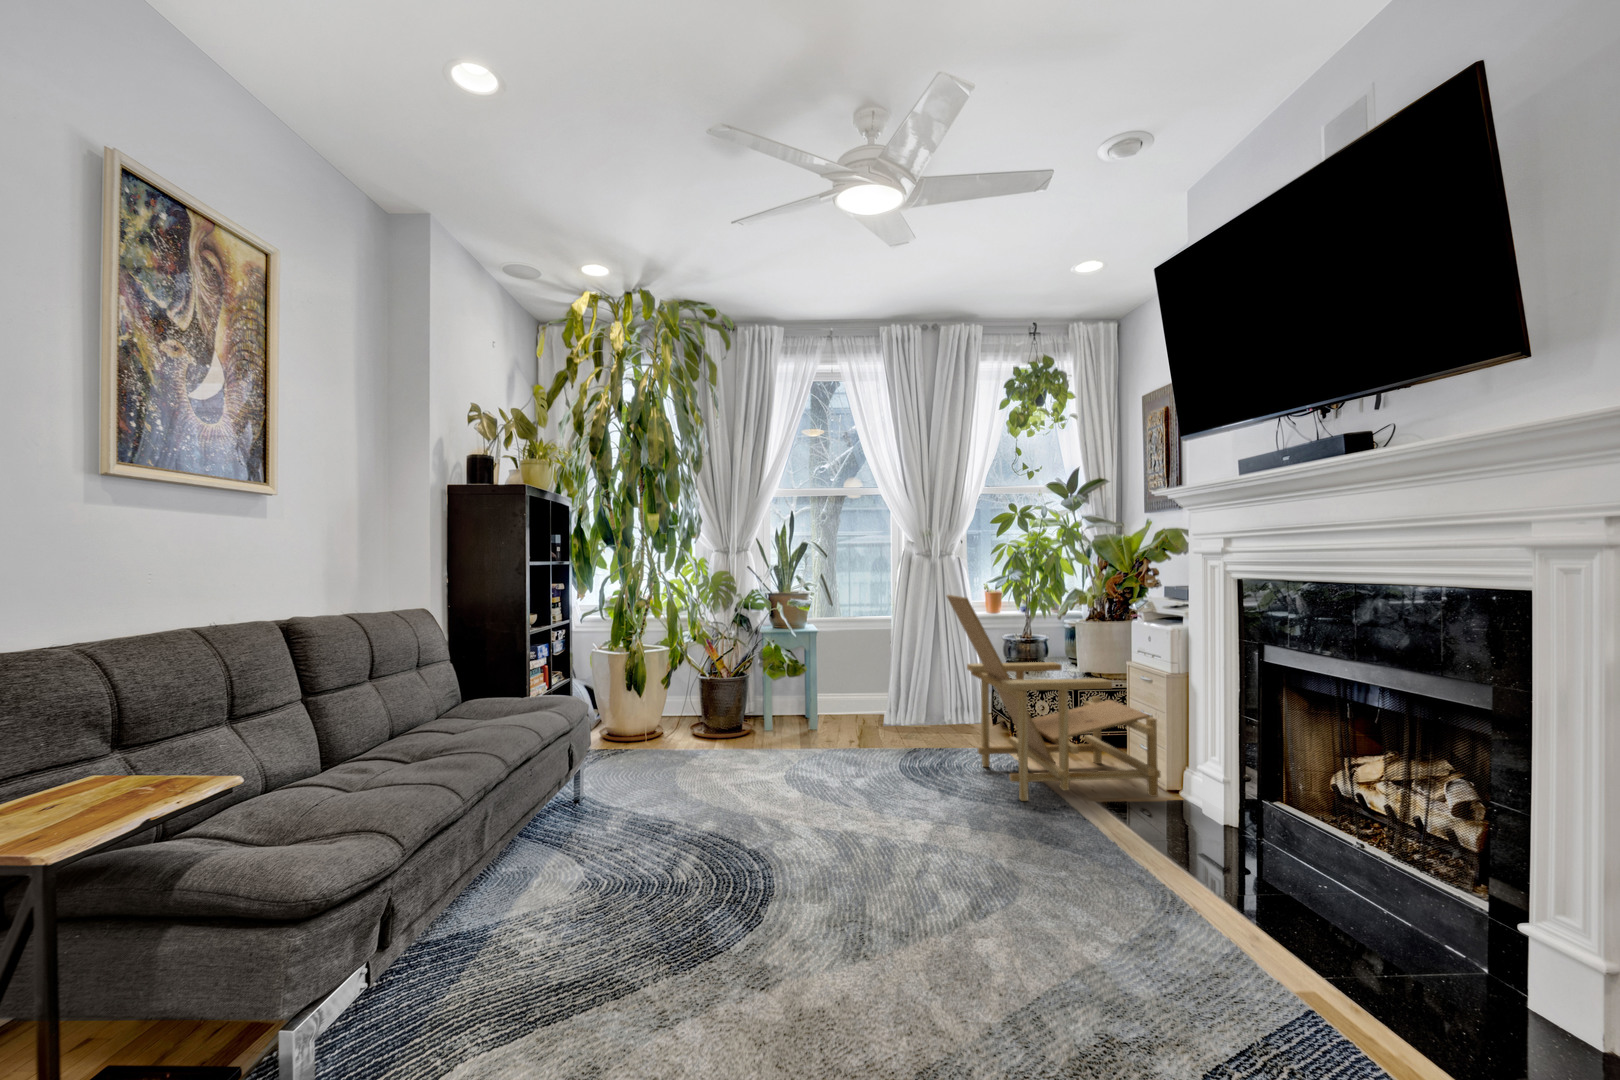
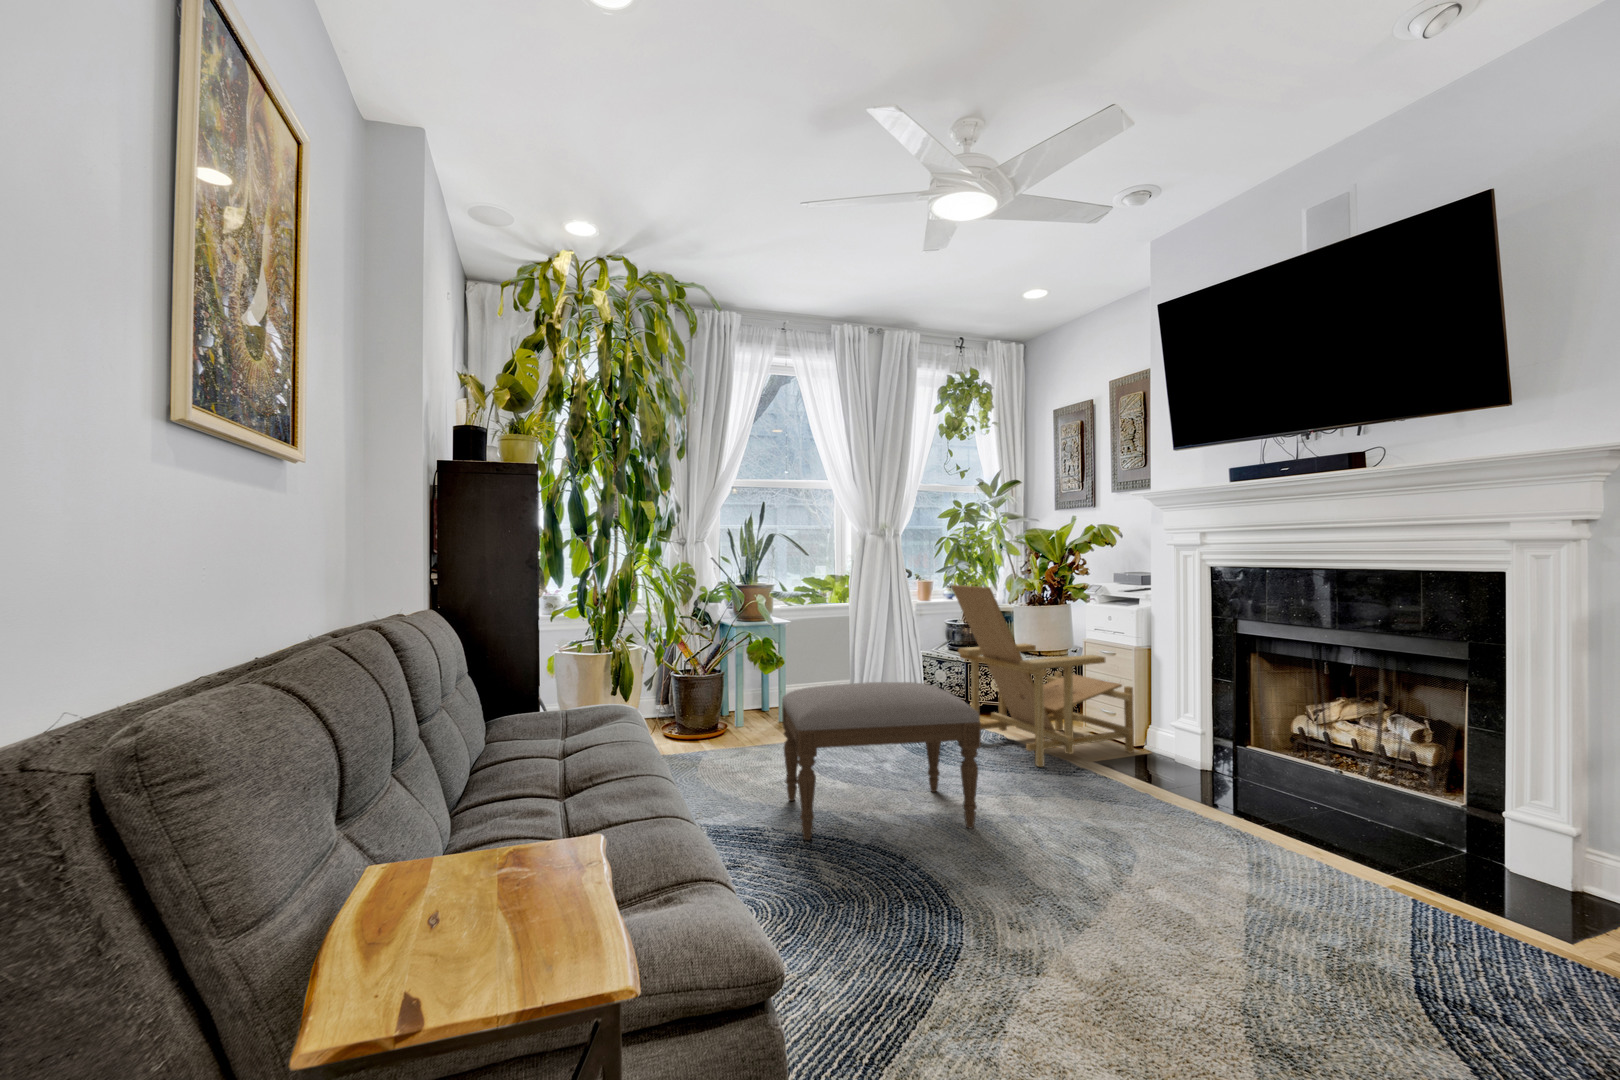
ottoman: none [683,694,884,857] -> present [782,682,981,840]

